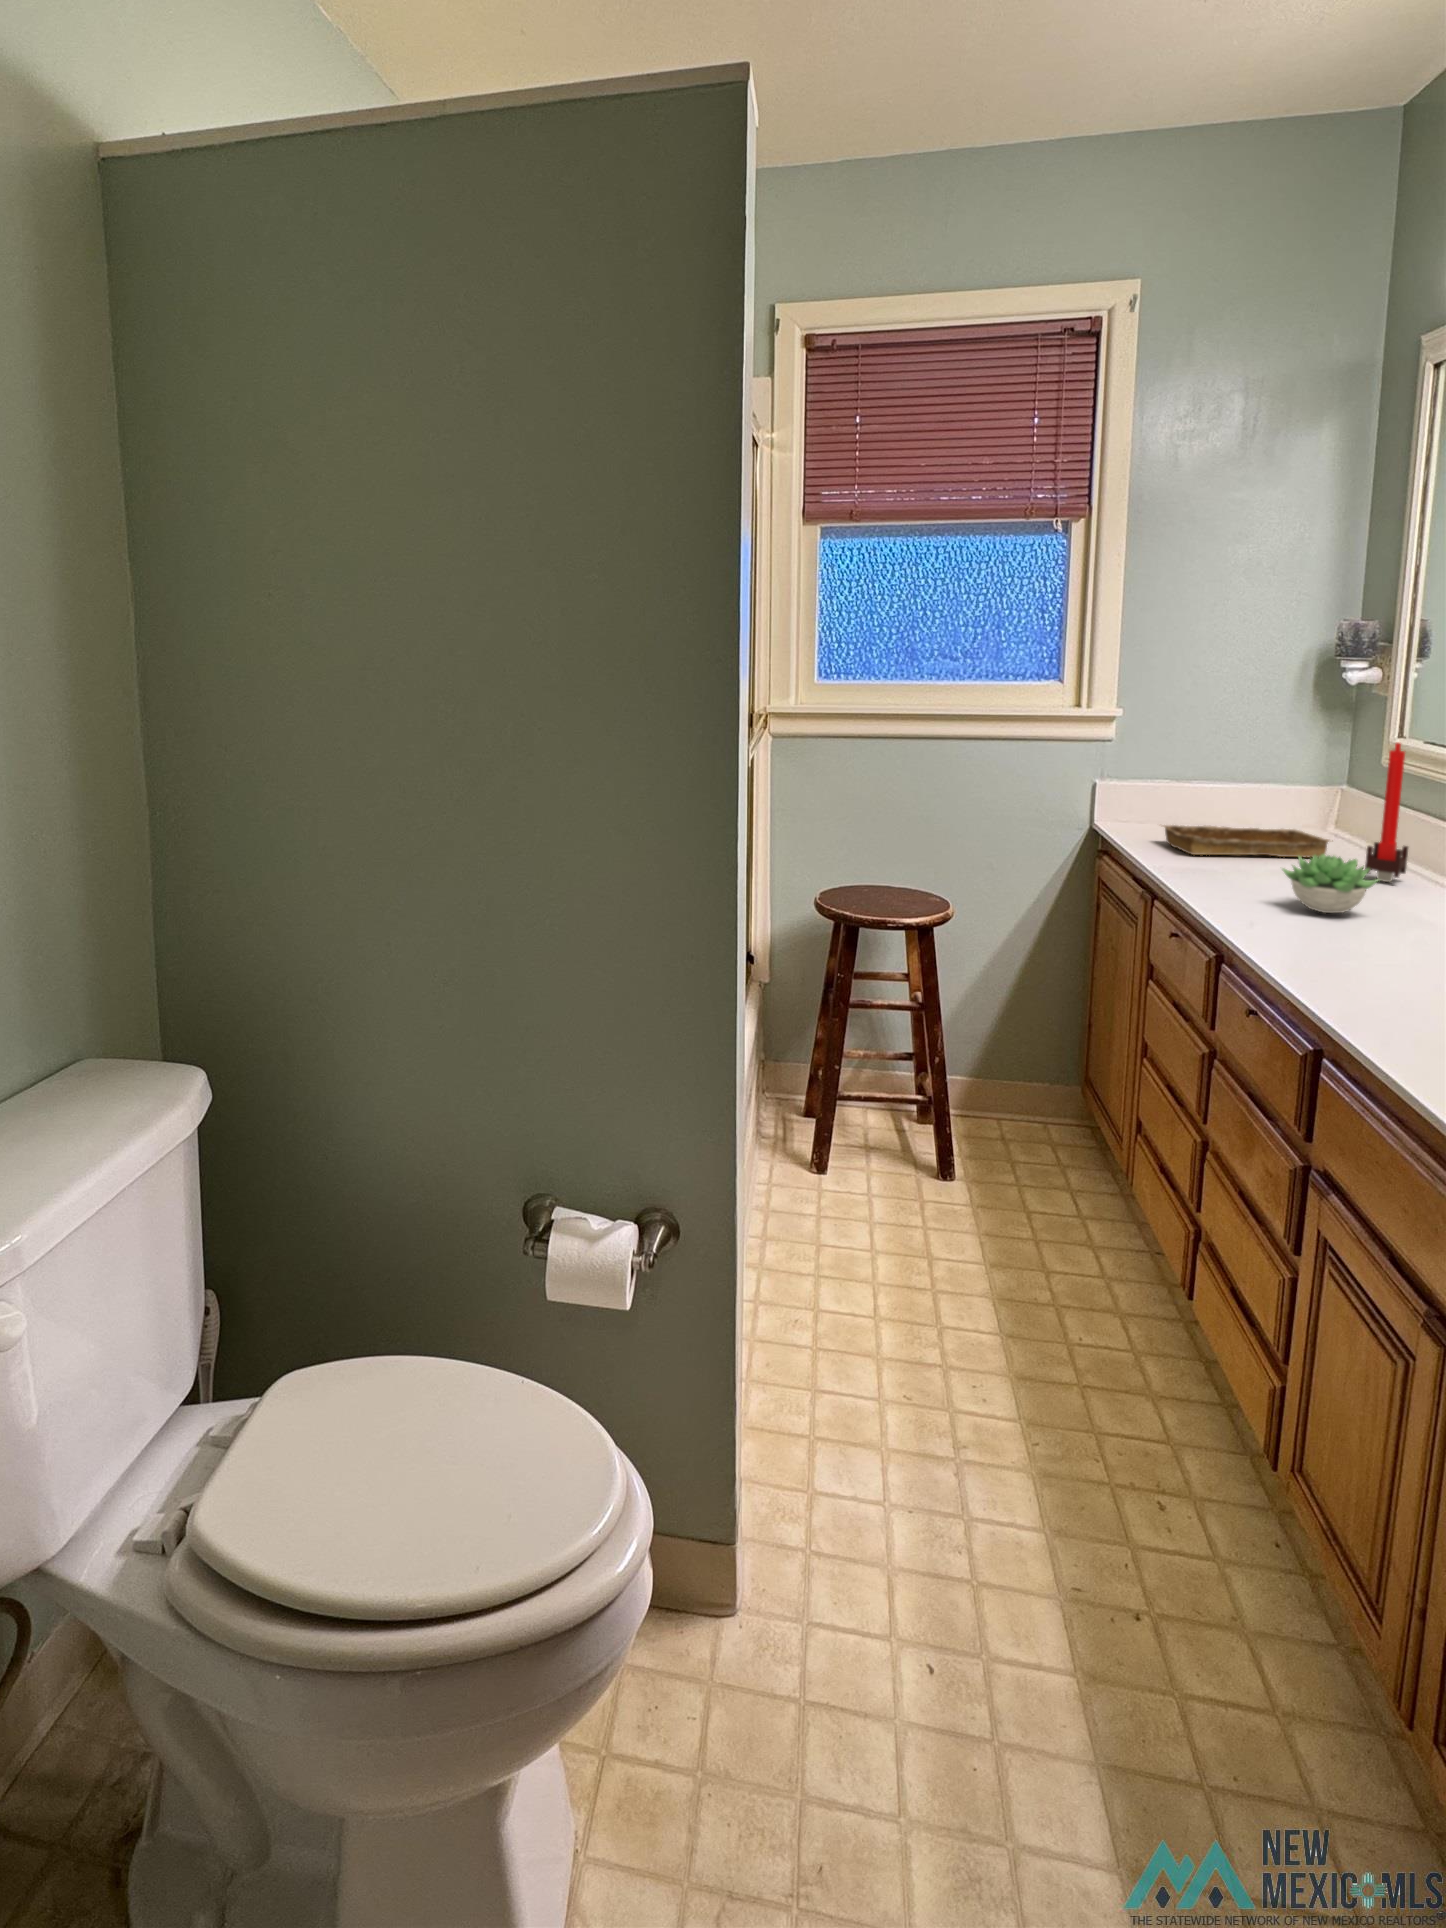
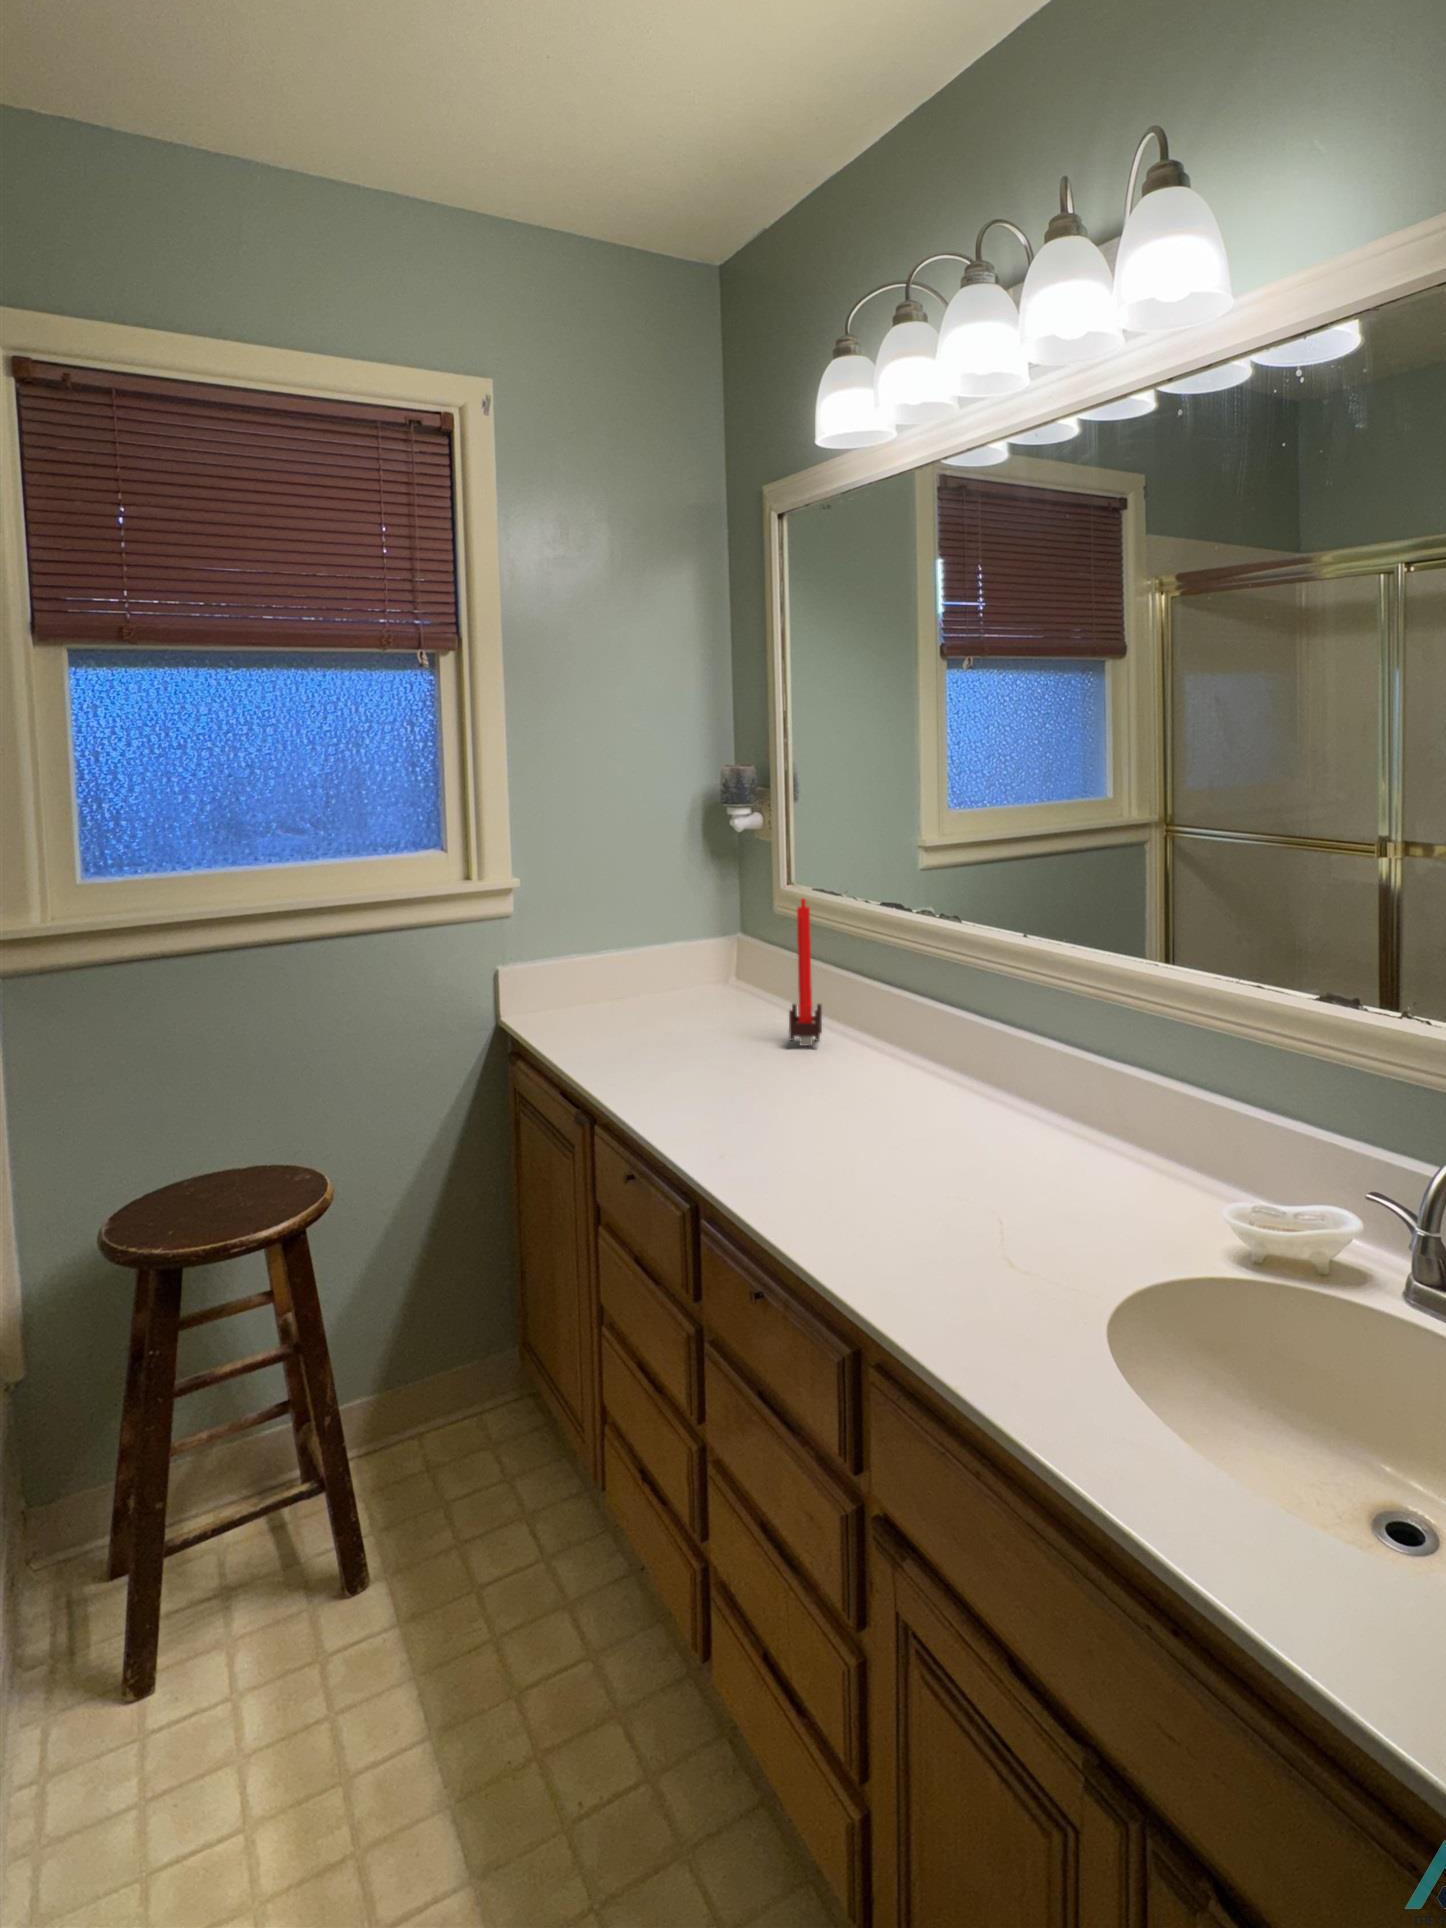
tray: present [1164,825,1329,857] -> none [576,993,750,1049]
succulent plant: present [1282,854,1380,913] -> none [731,1040,825,1110]

